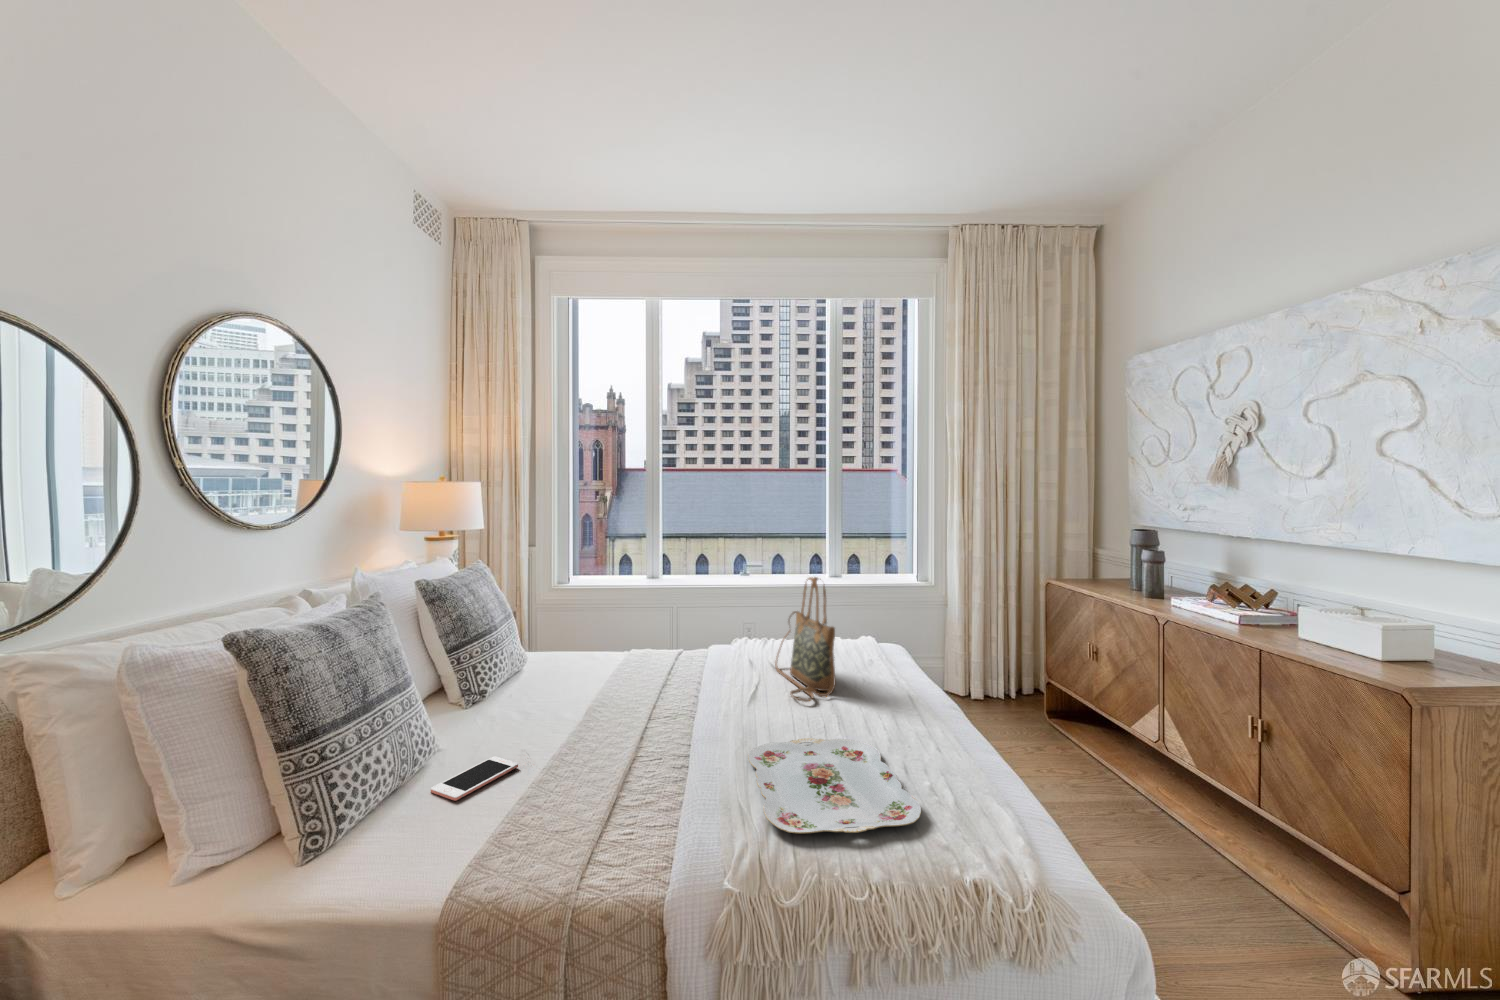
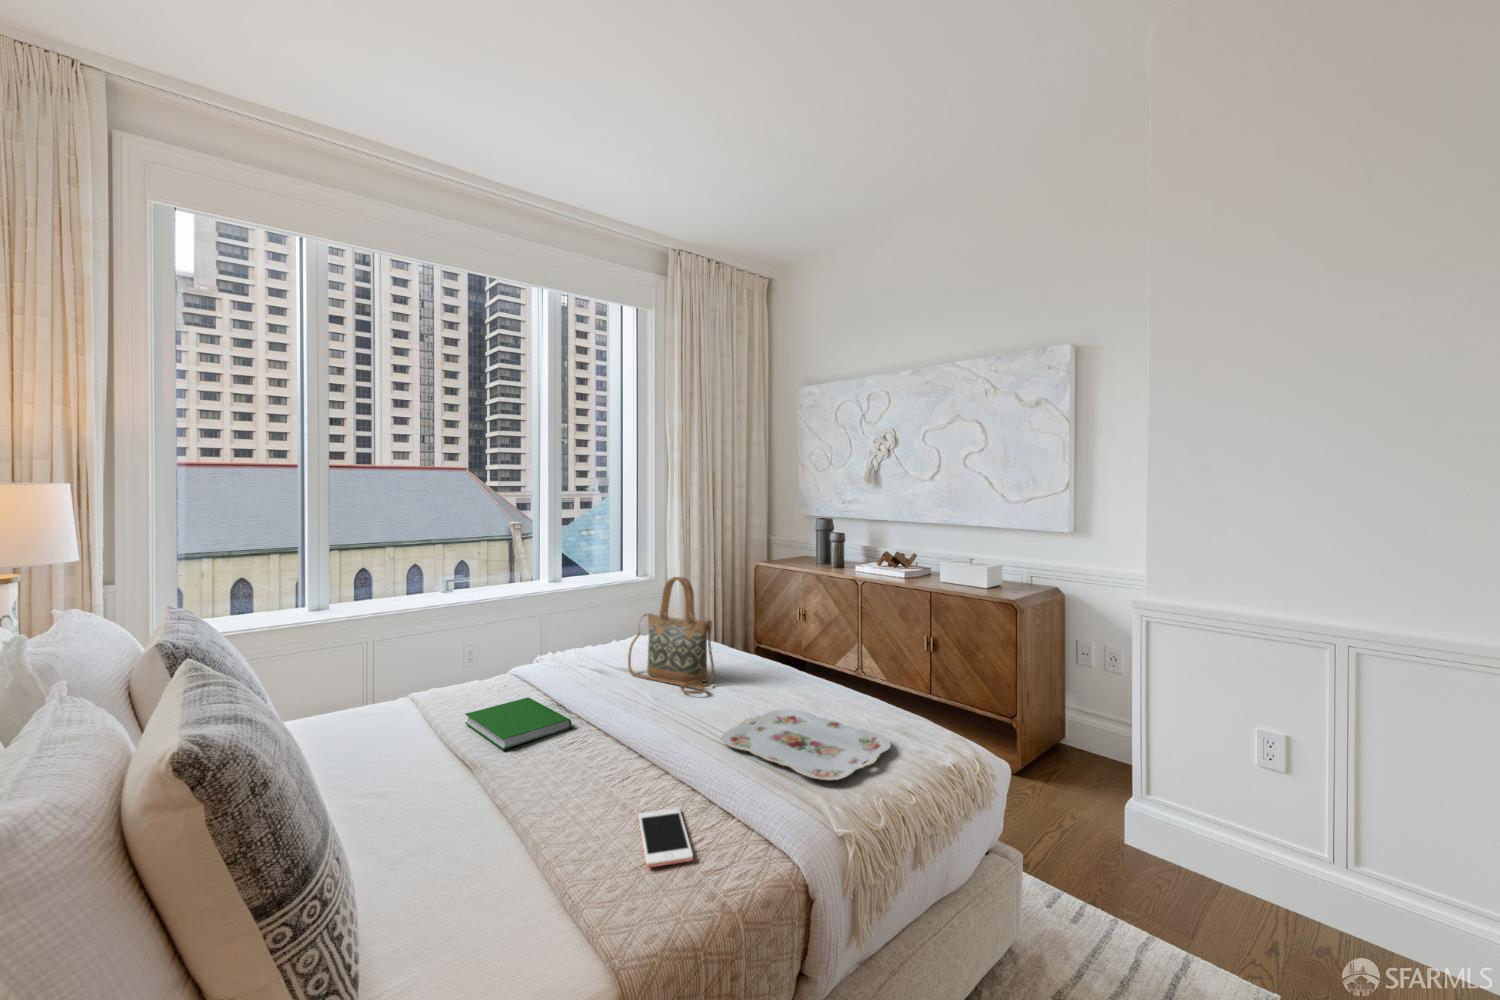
hardcover book: none [619,668,686,704] -> present [465,698,571,750]
cell phone: present [431,757,518,801] -> present [639,809,693,867]

